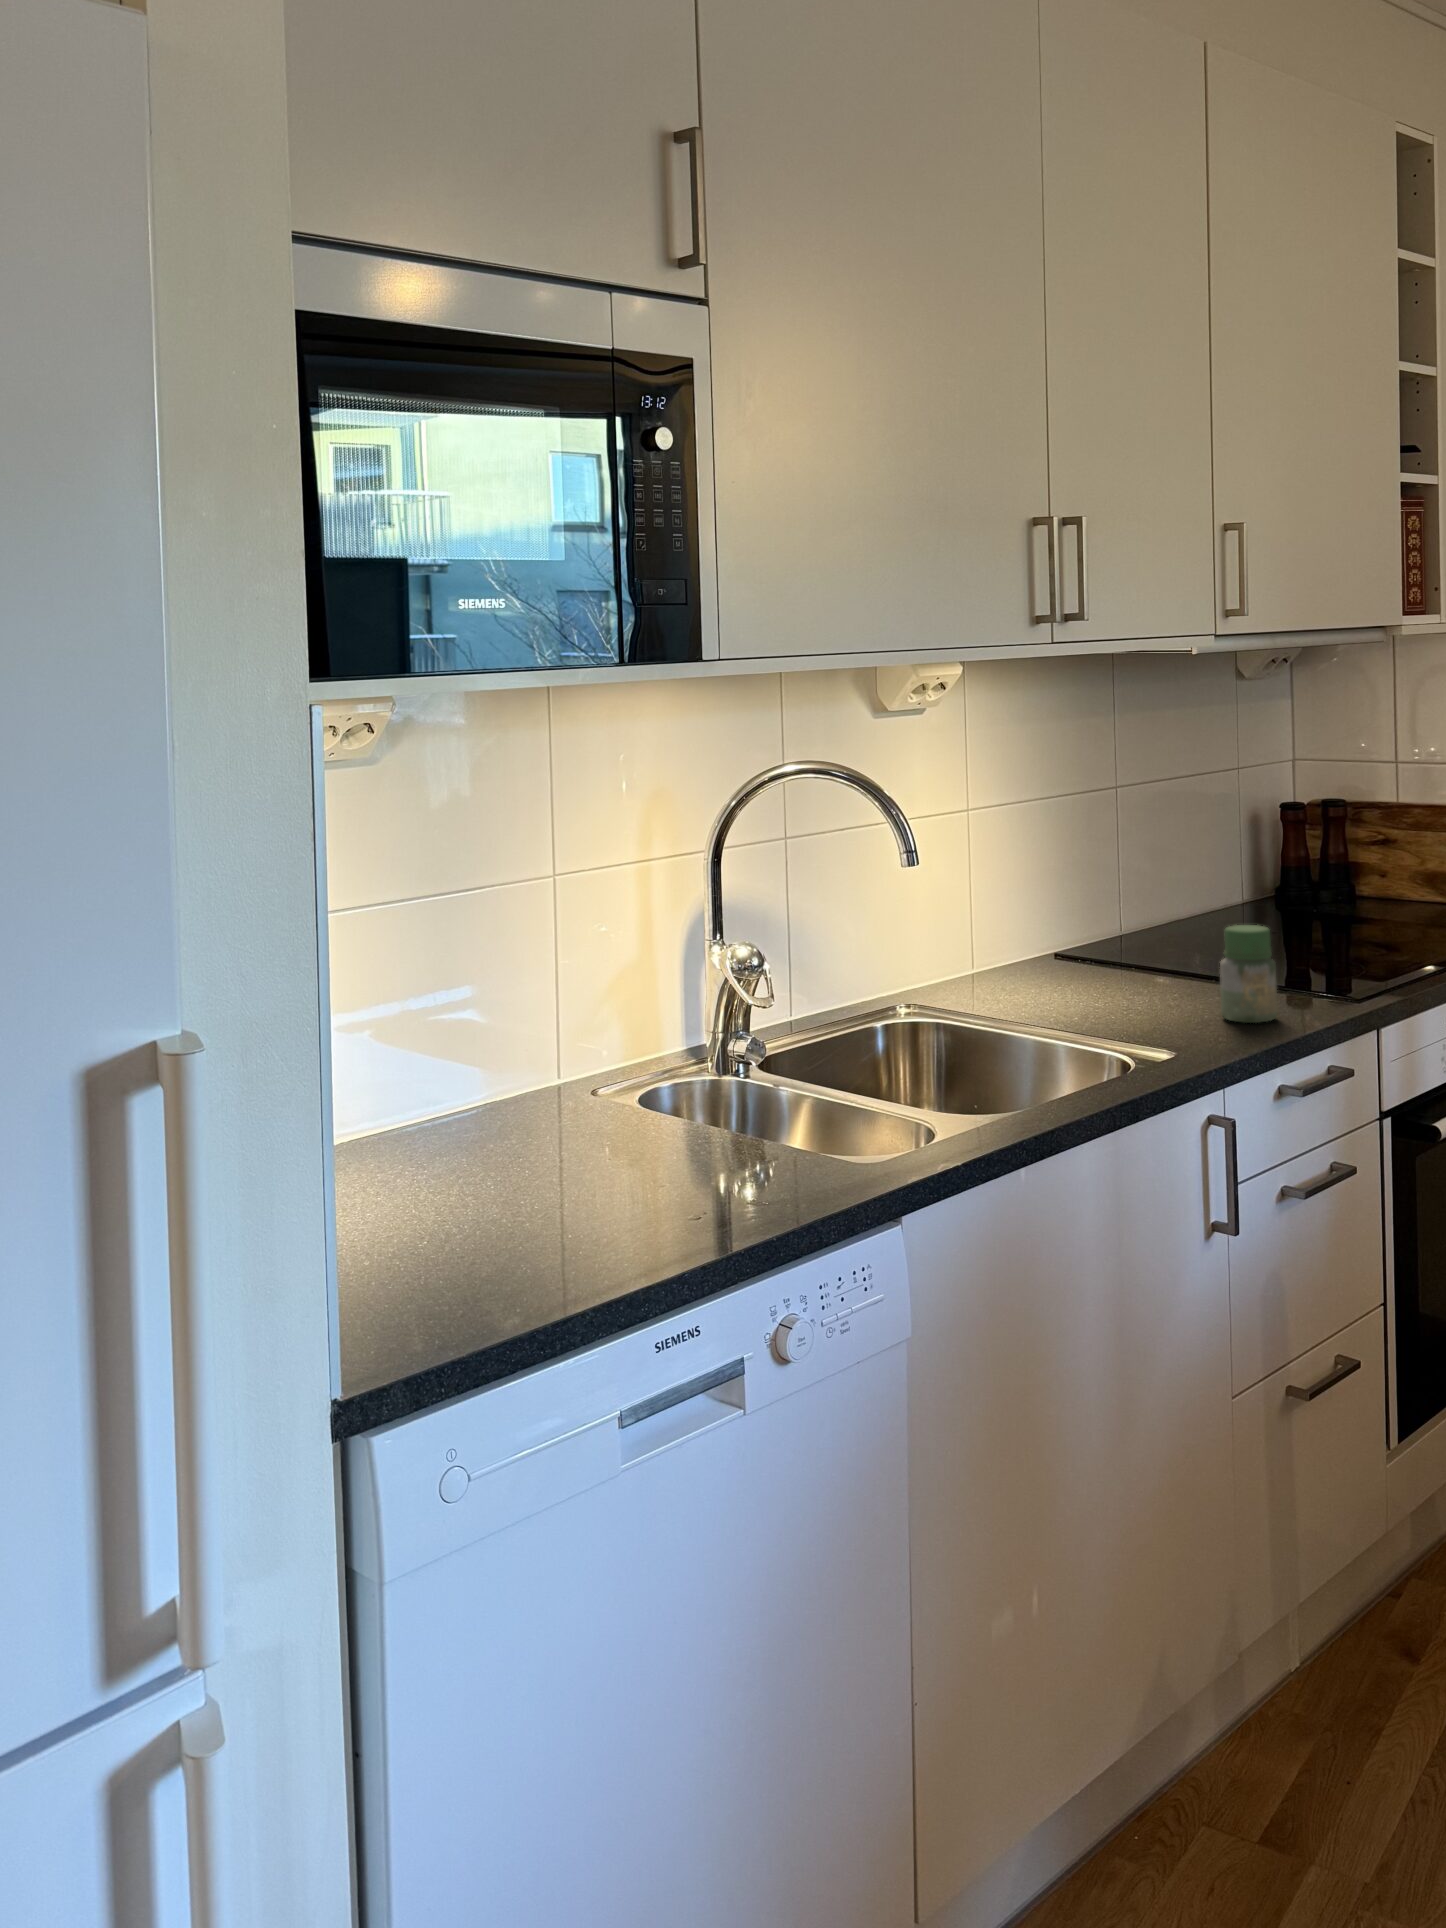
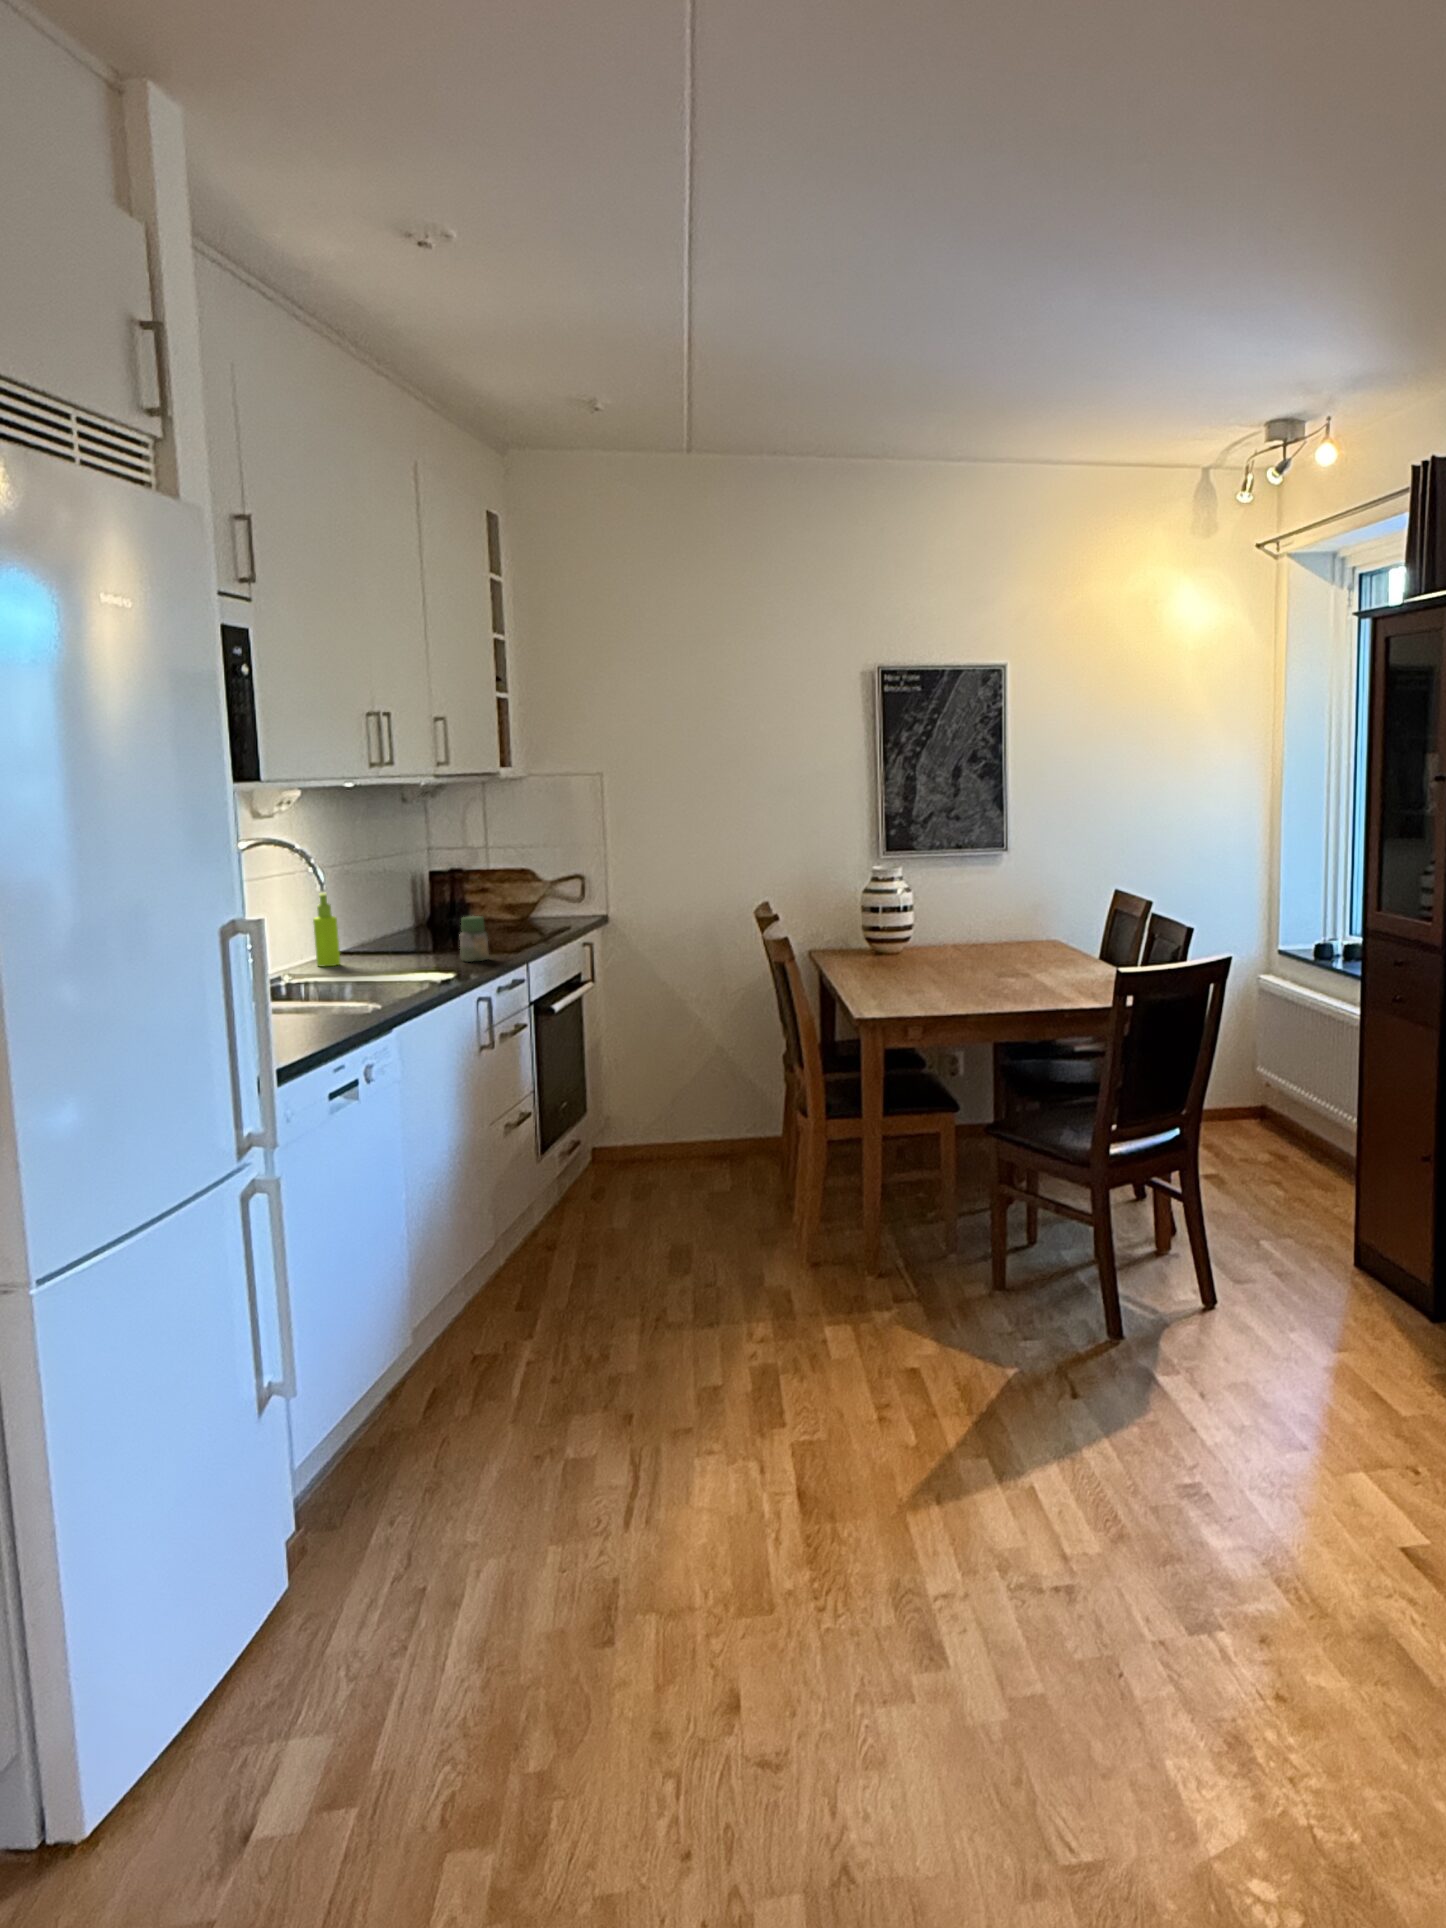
soap dispenser: none [978,853,1020,994] -> present [313,893,340,966]

